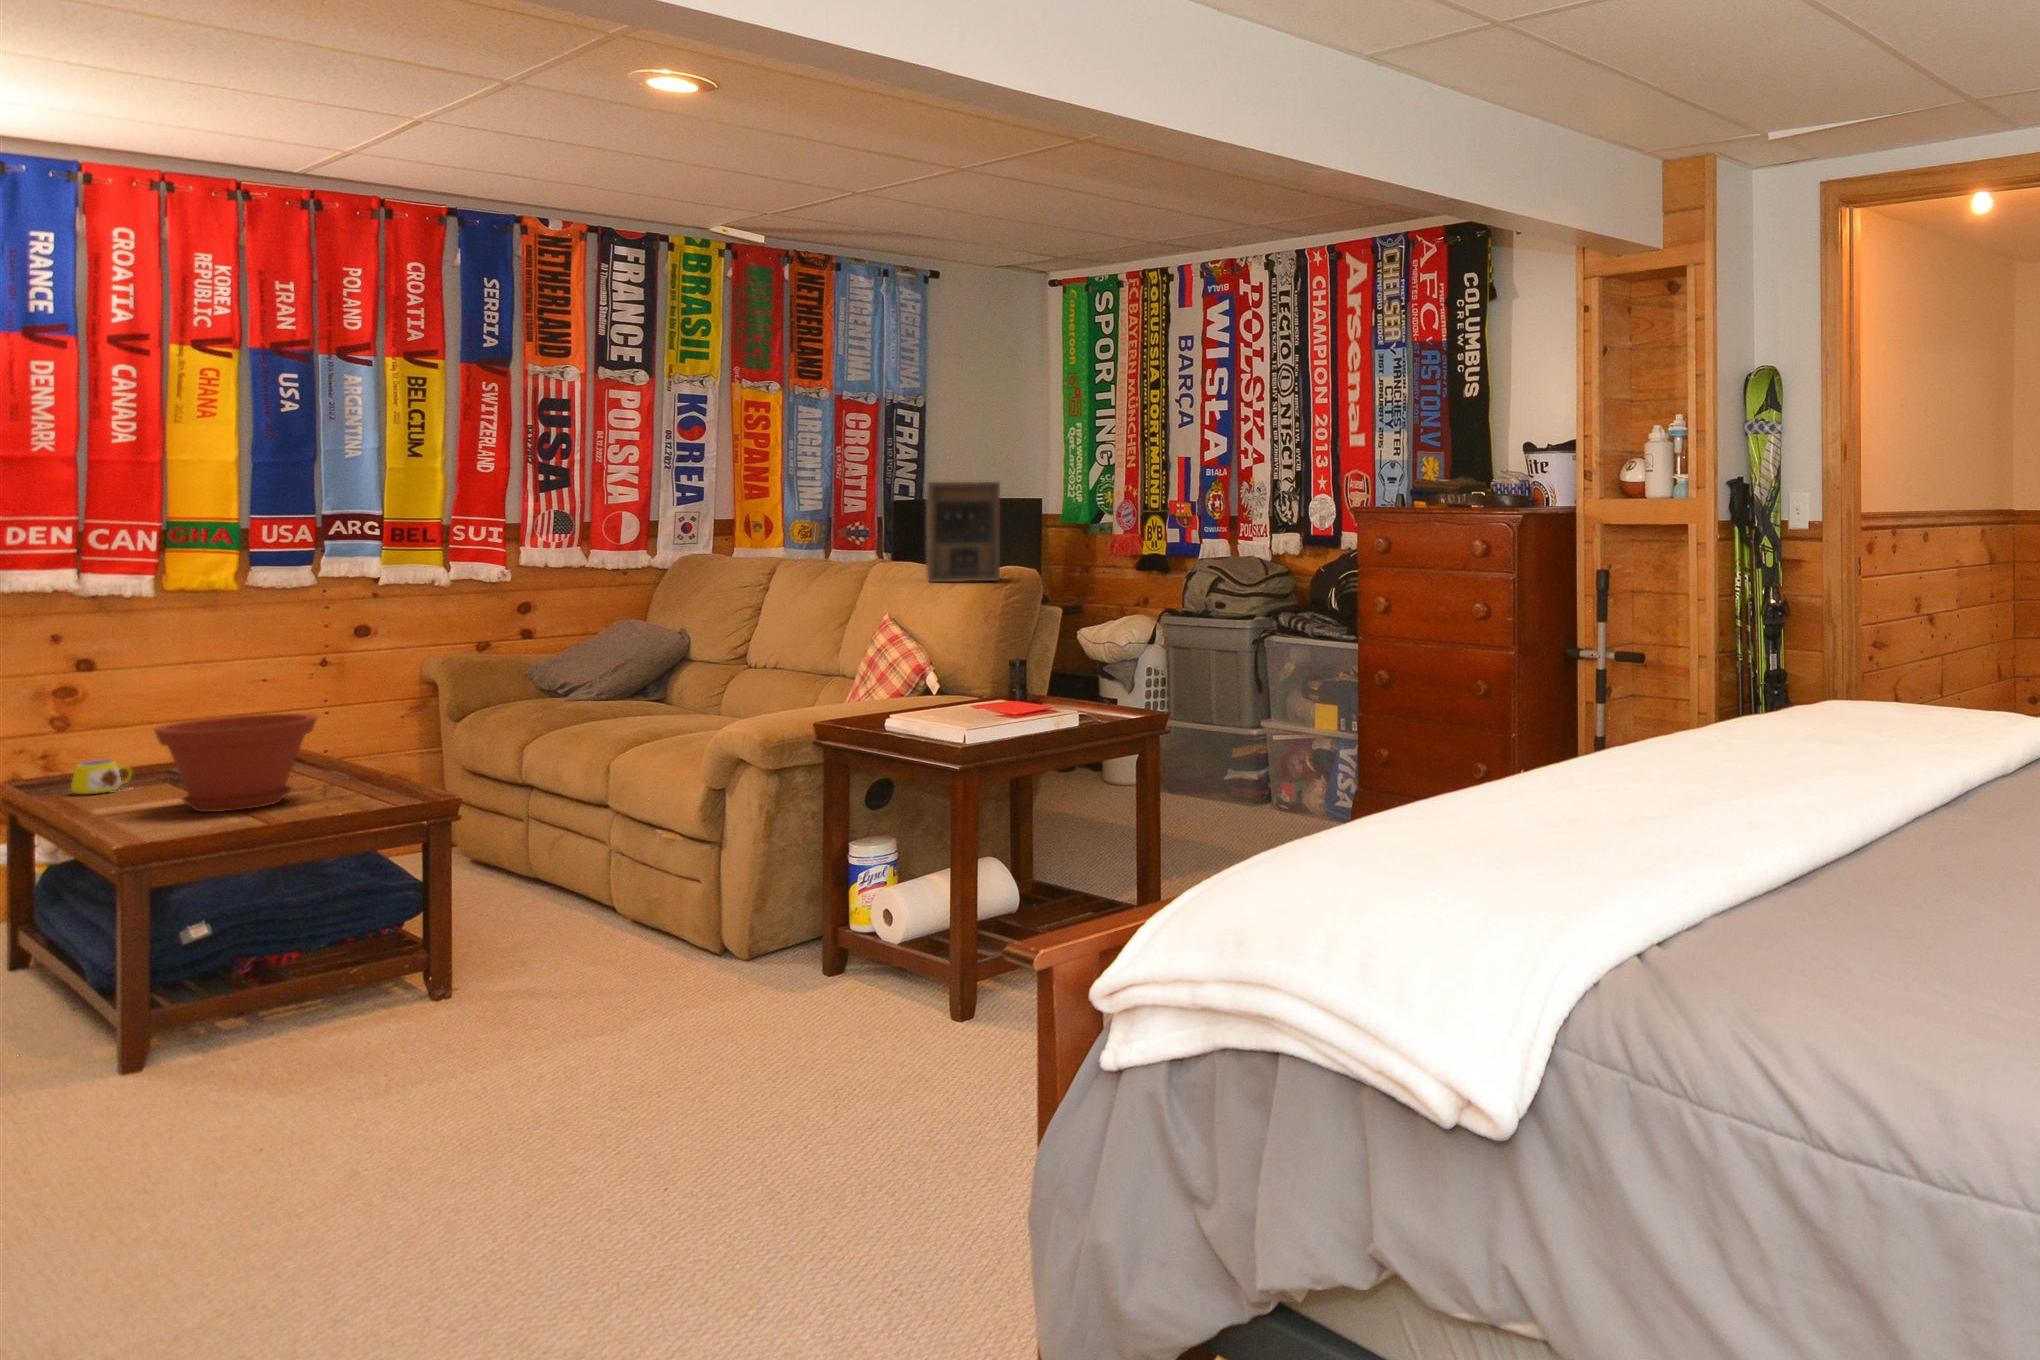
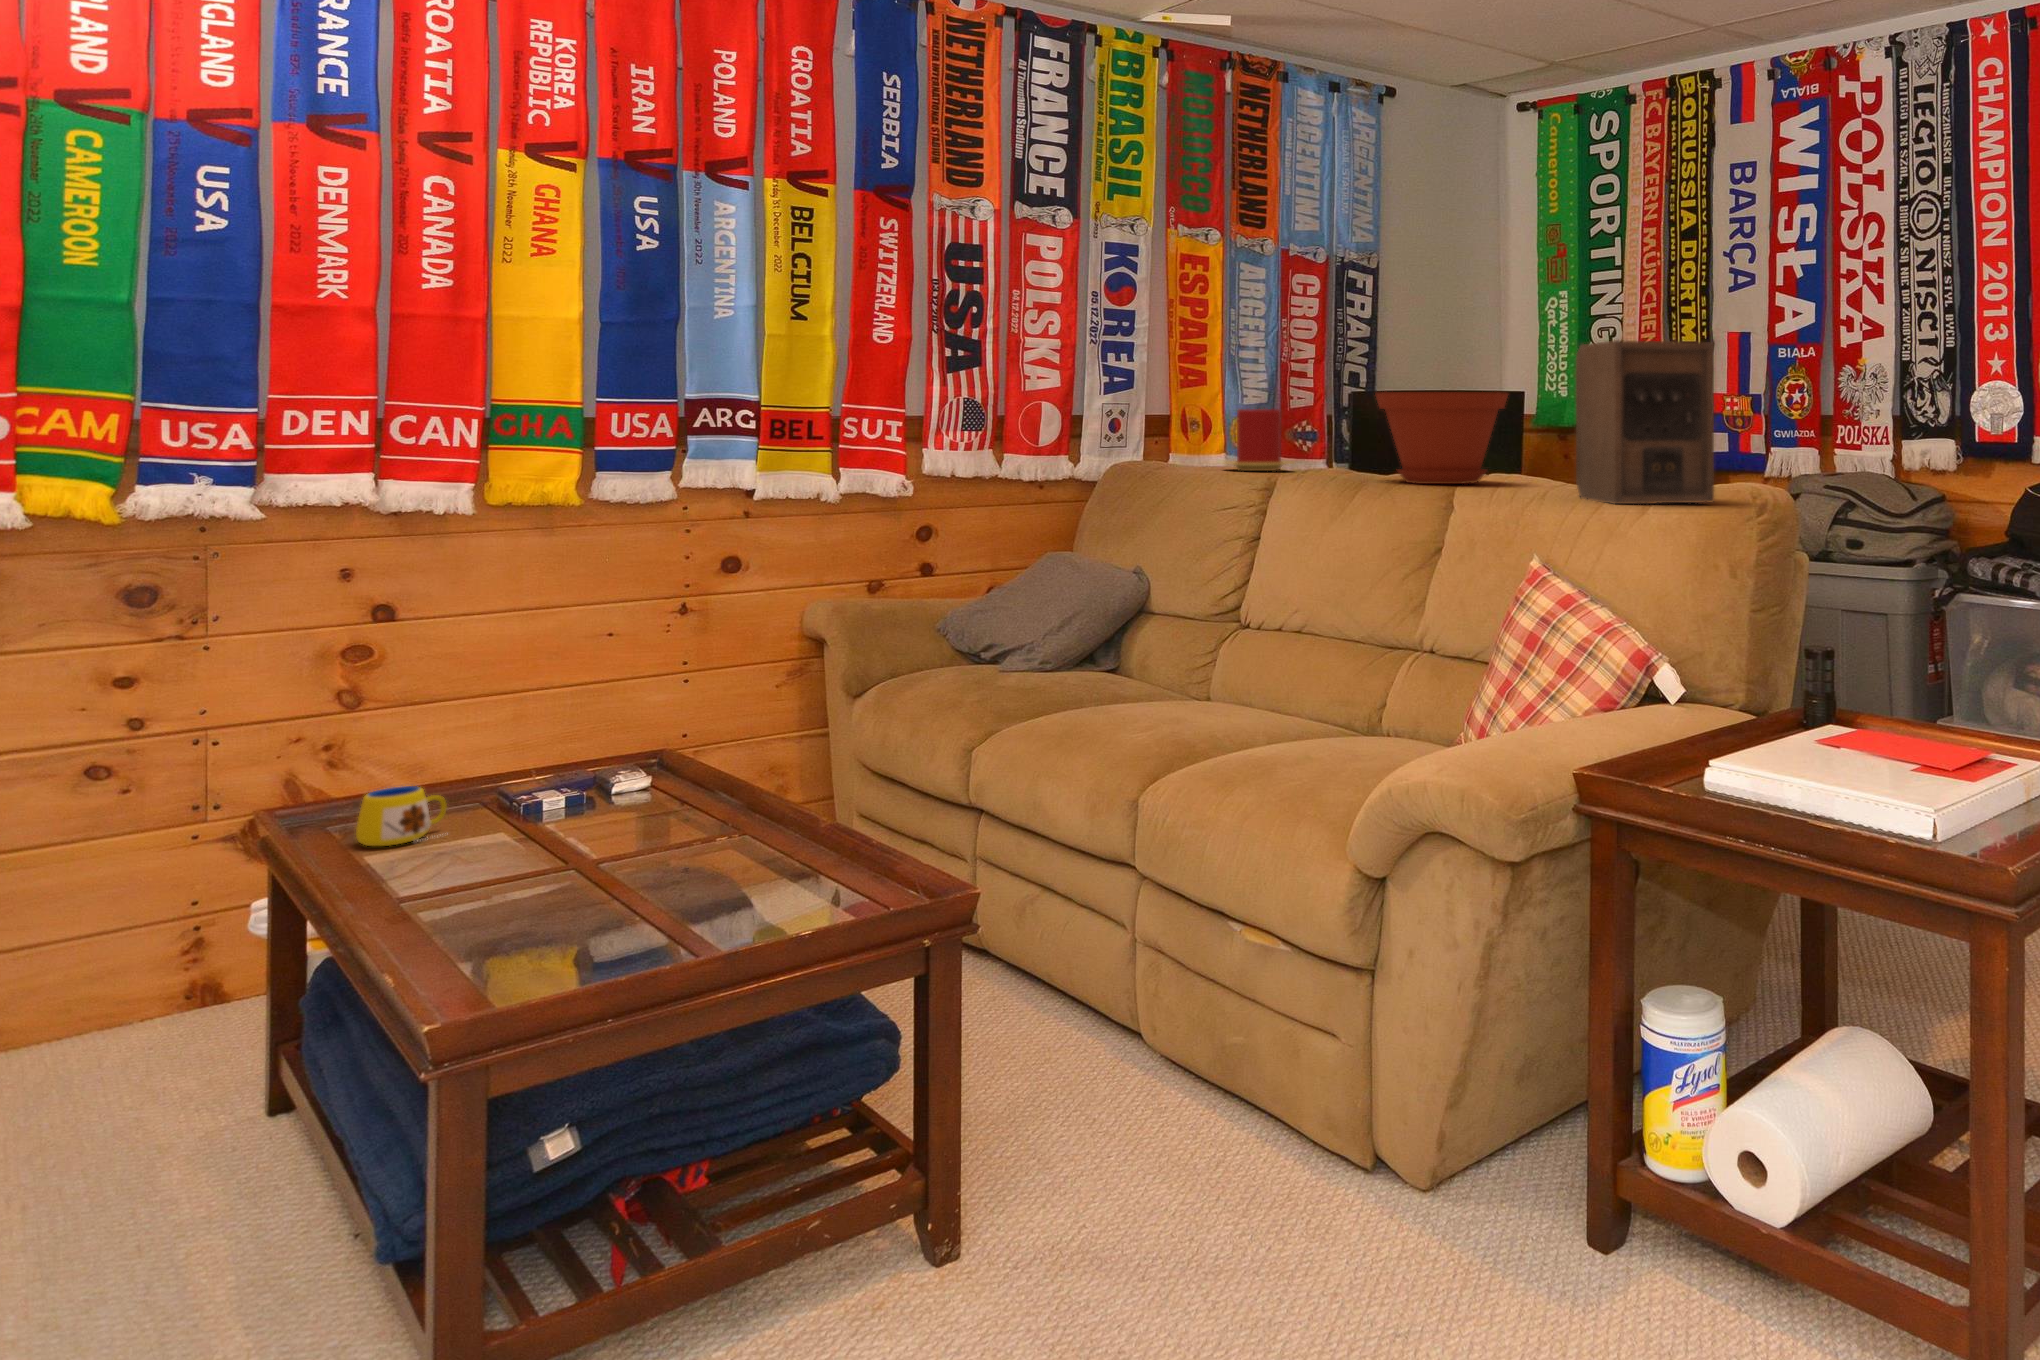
candle: none [740,520,797,563] -> present [1226,409,1293,471]
plant pot: present [154,713,317,812] -> present [1376,392,1508,484]

